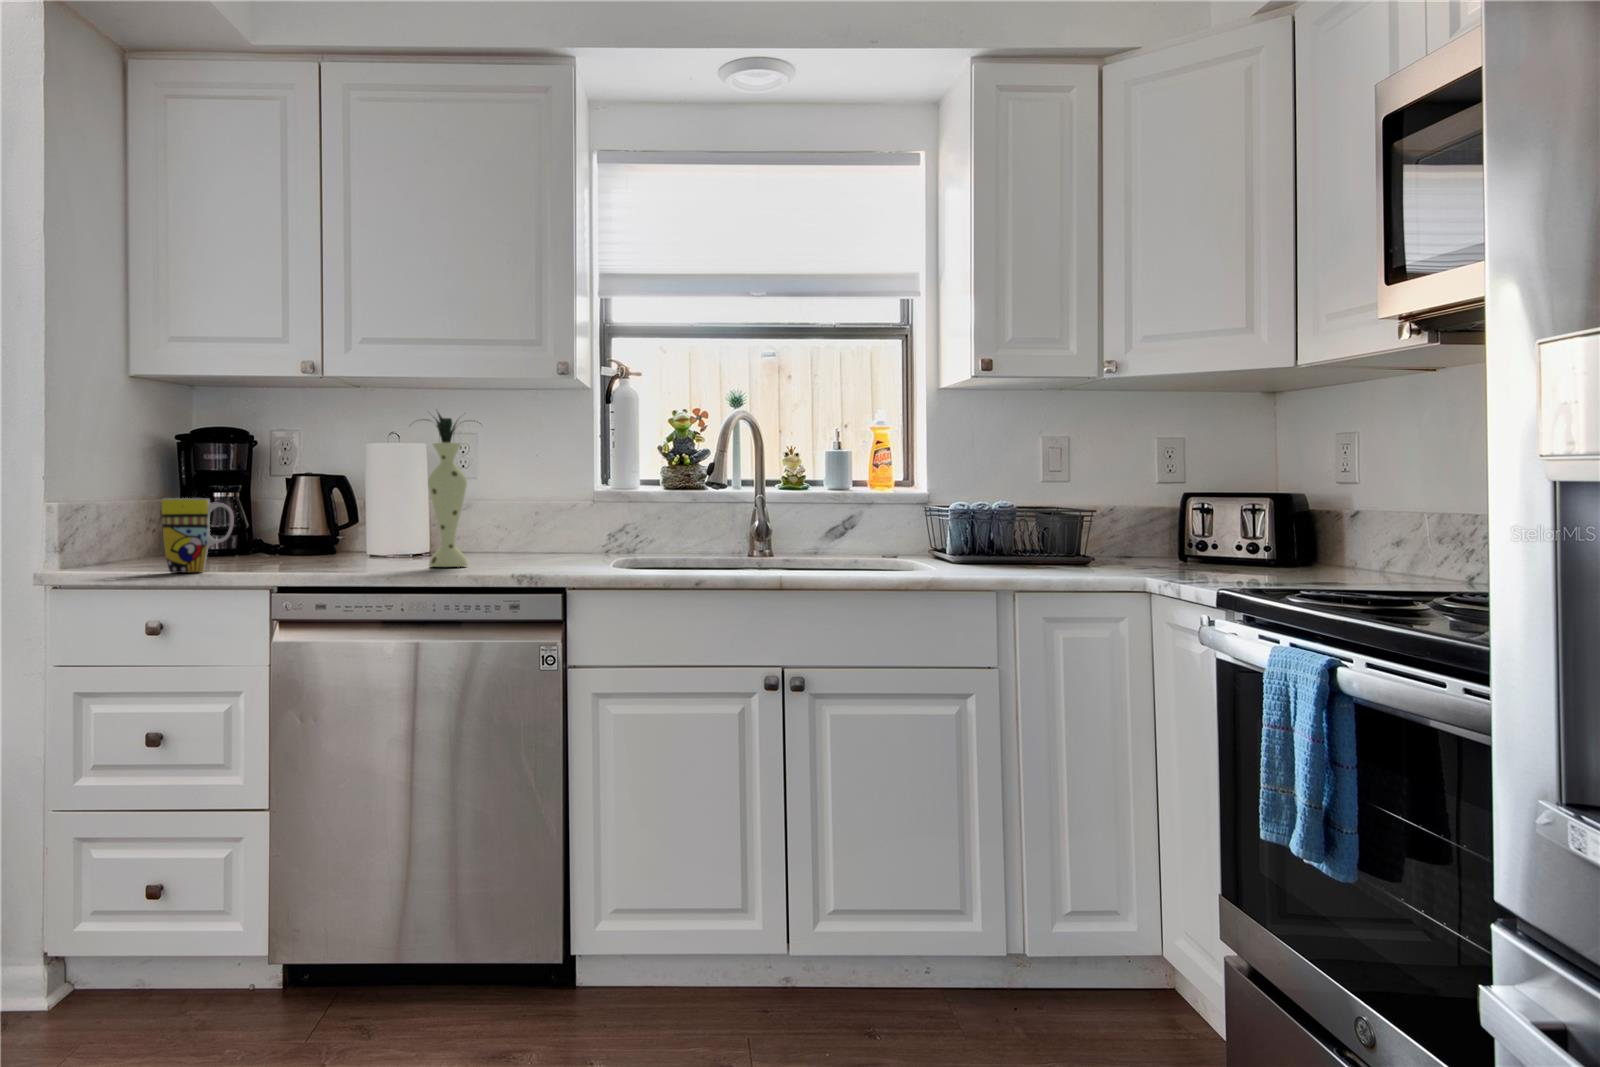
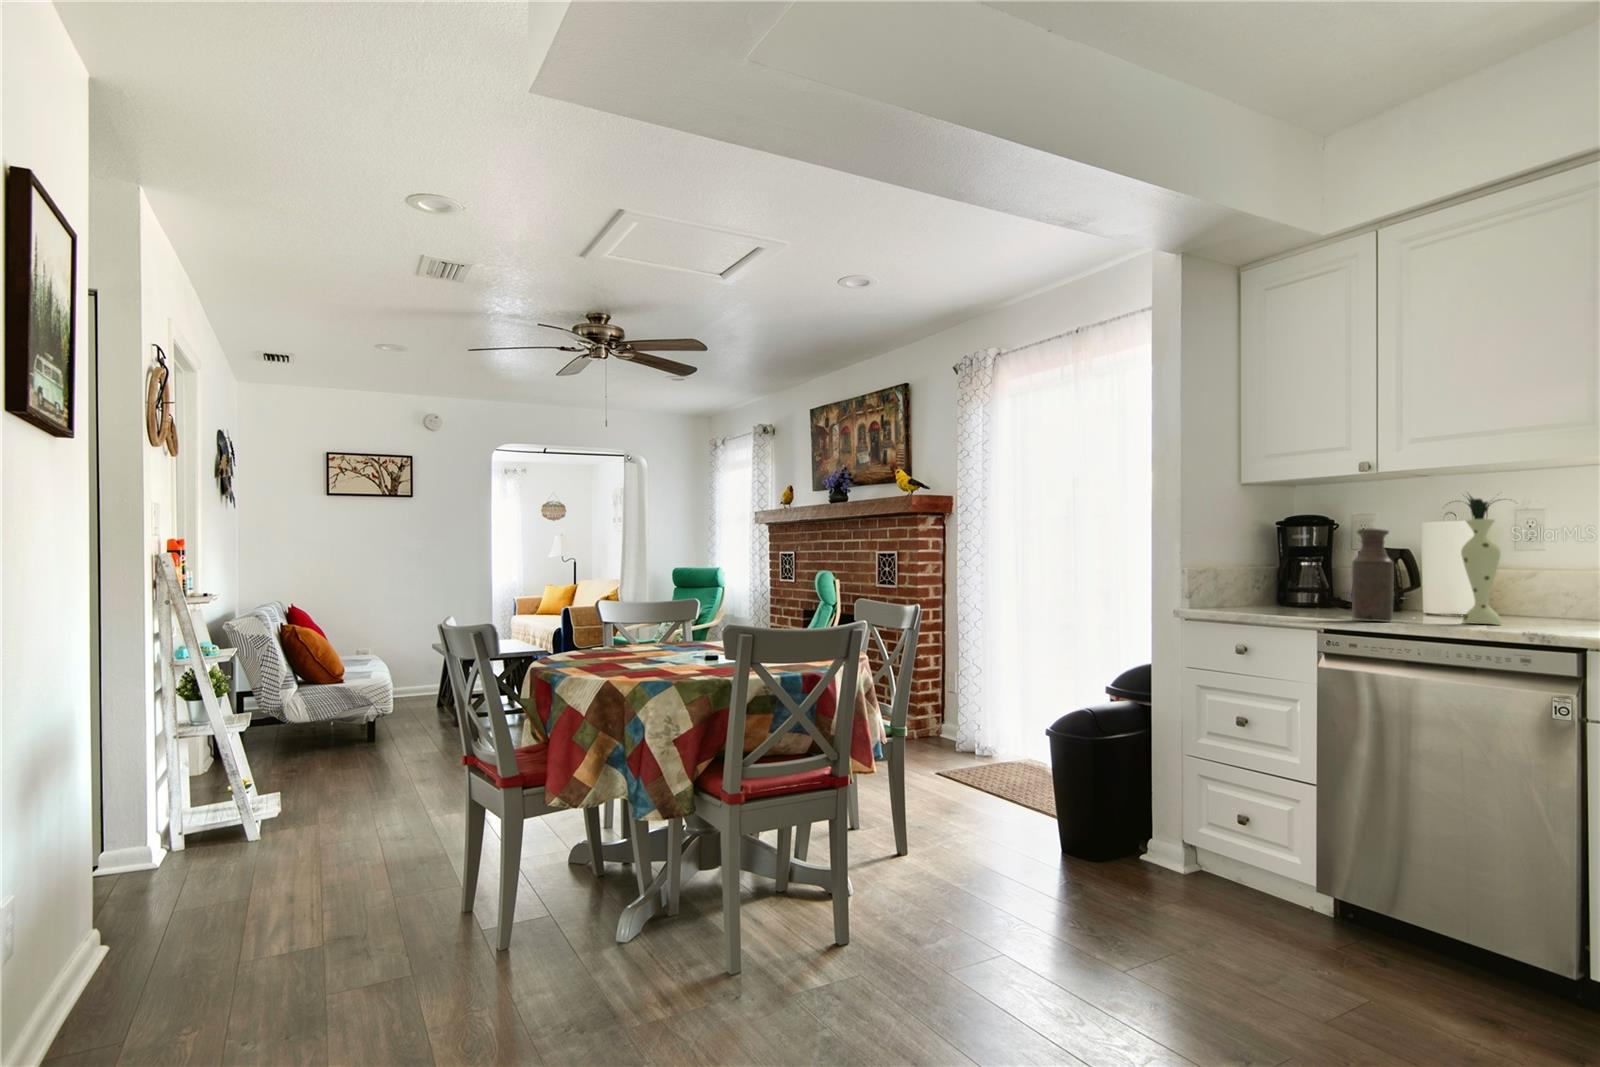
bottle: none [313,450,364,572] -> present [1352,528,1394,621]
mug: present [162,498,234,573] -> none [1252,565,1300,614]

